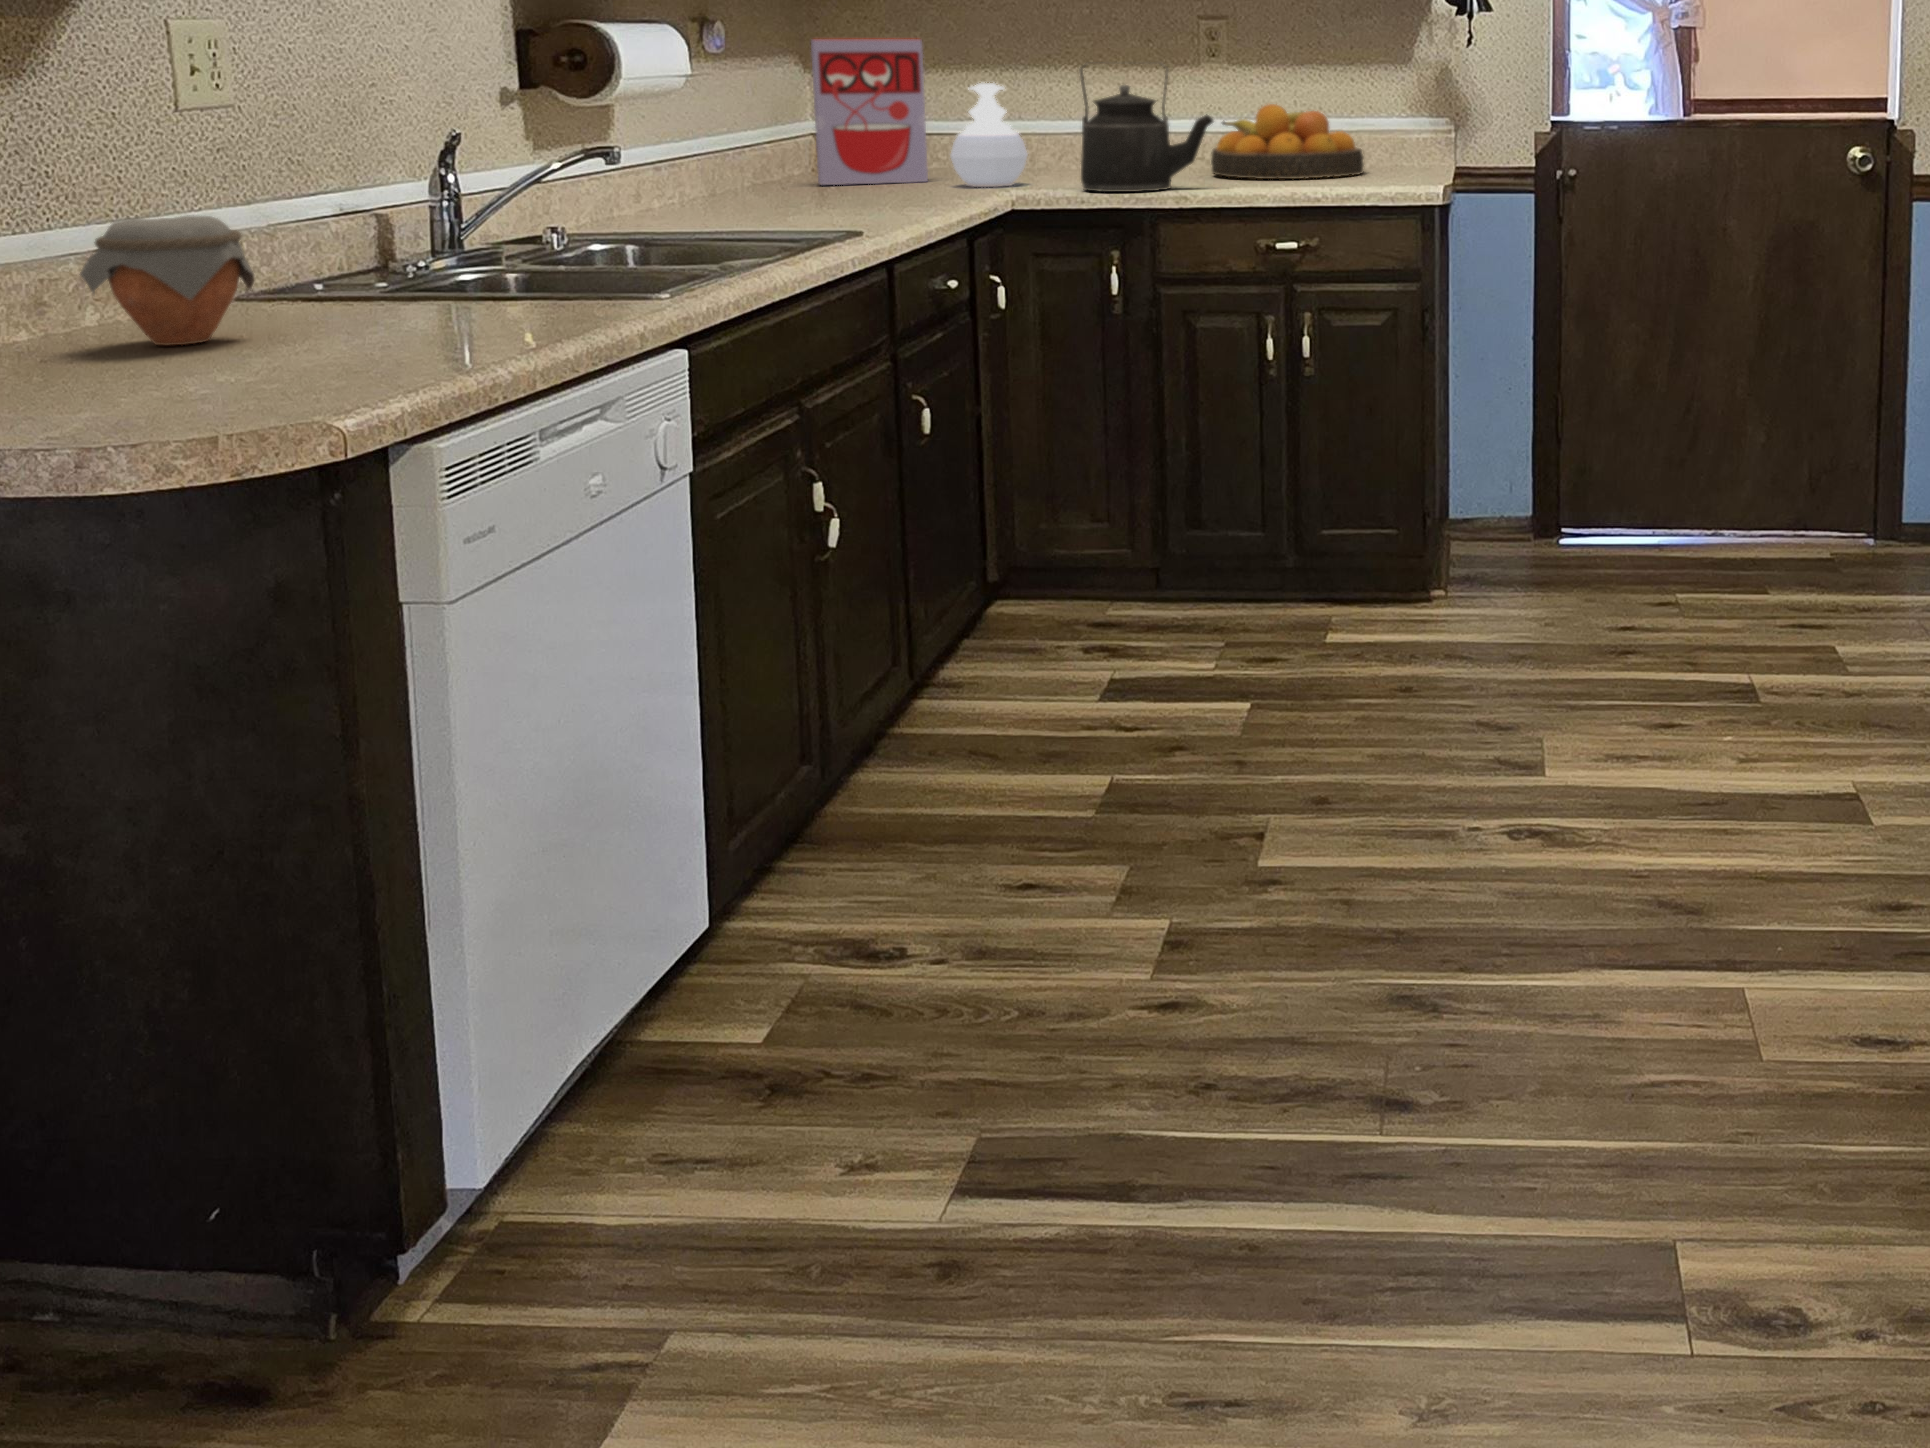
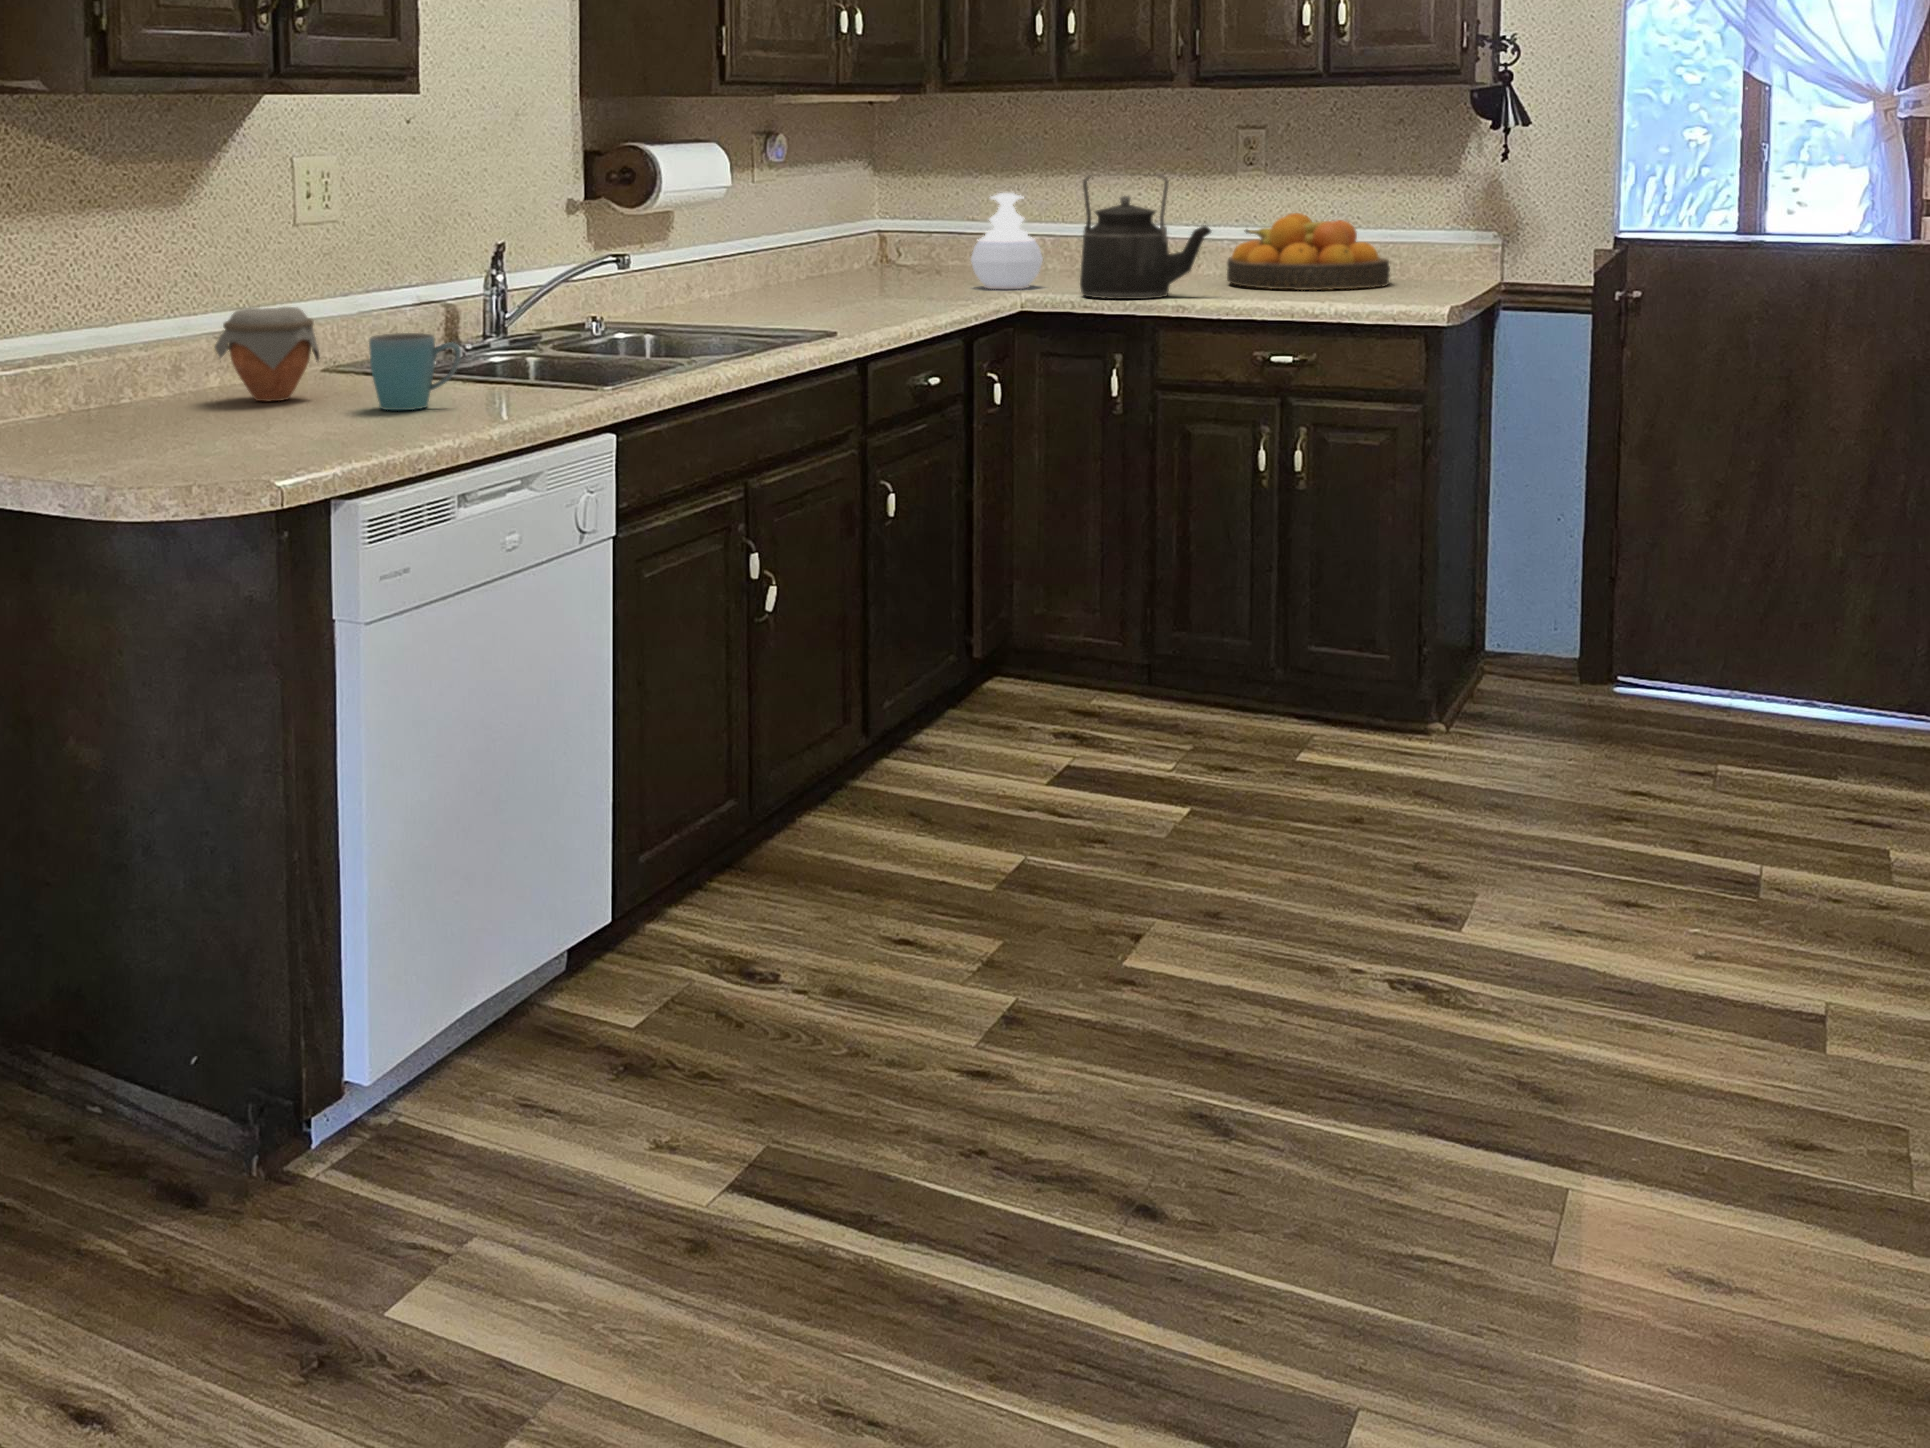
cereal box: present [811,39,928,185] -> none [862,151,958,283]
mug: none [351,242,487,344] -> present [369,333,461,410]

